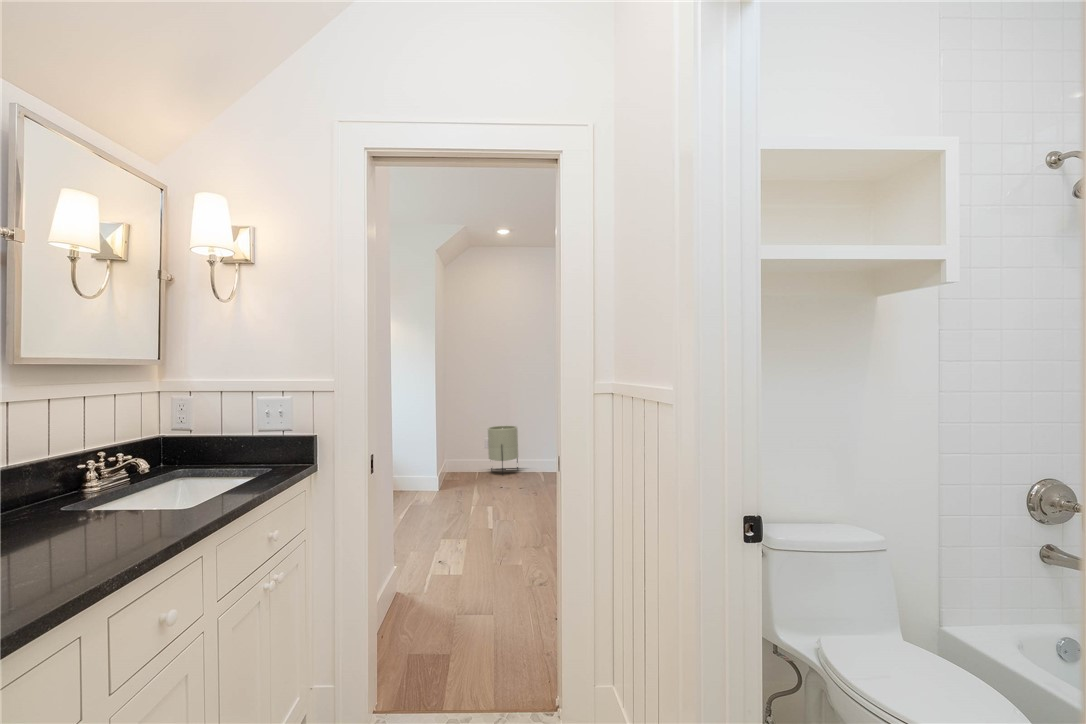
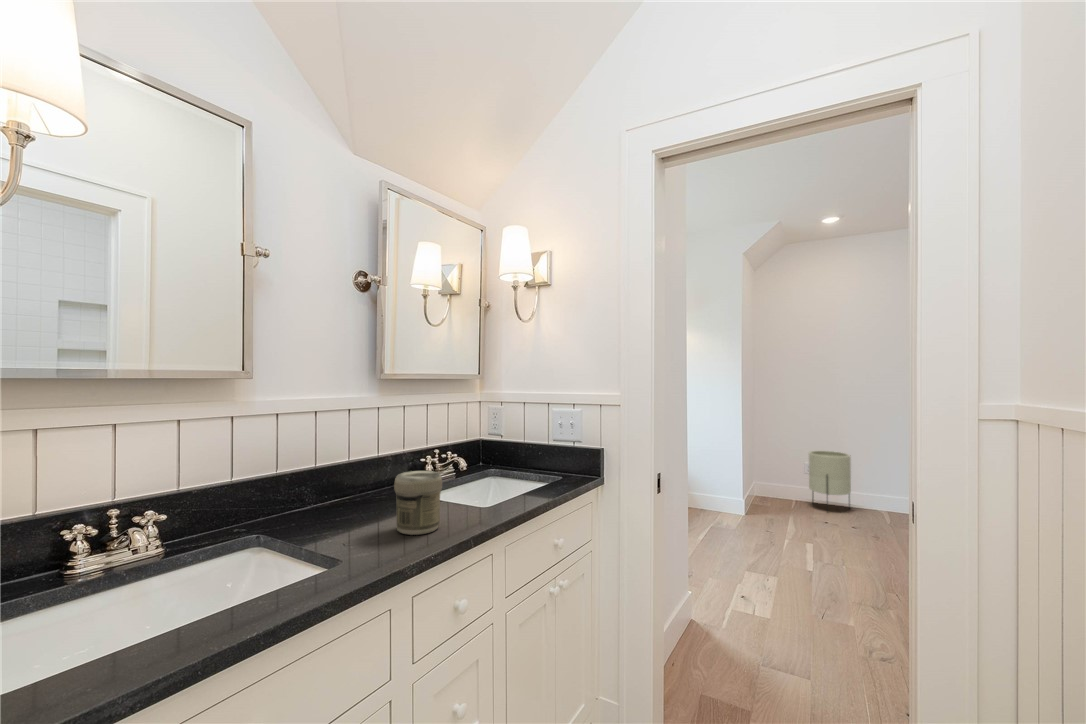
jar: none [75,461,149,537] -> present [394,471,442,535]

